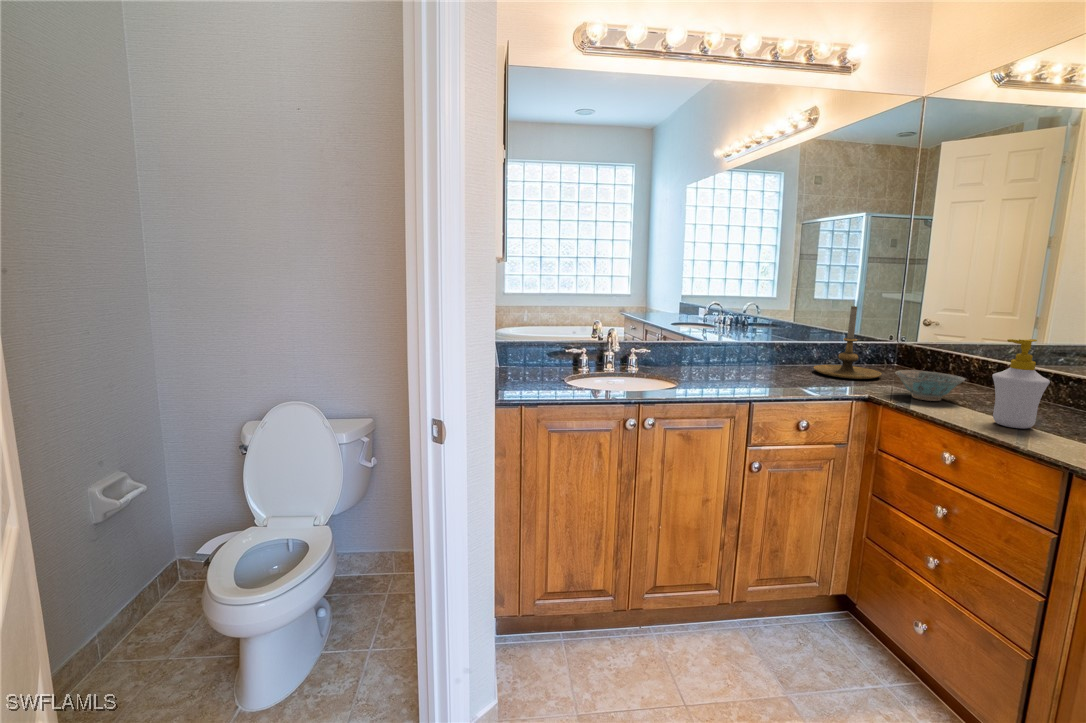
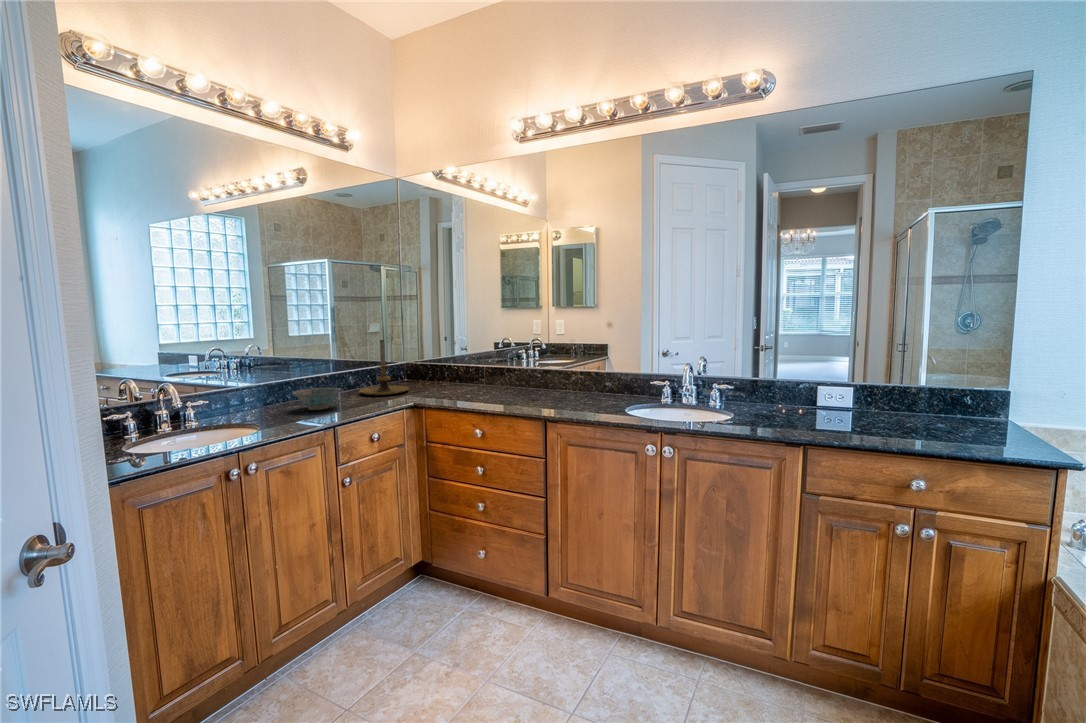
soap bottle: present [992,339,1050,428] -> none [490,348,517,404]
ceramic bowl: present [895,370,965,401] -> present [293,388,341,410]

